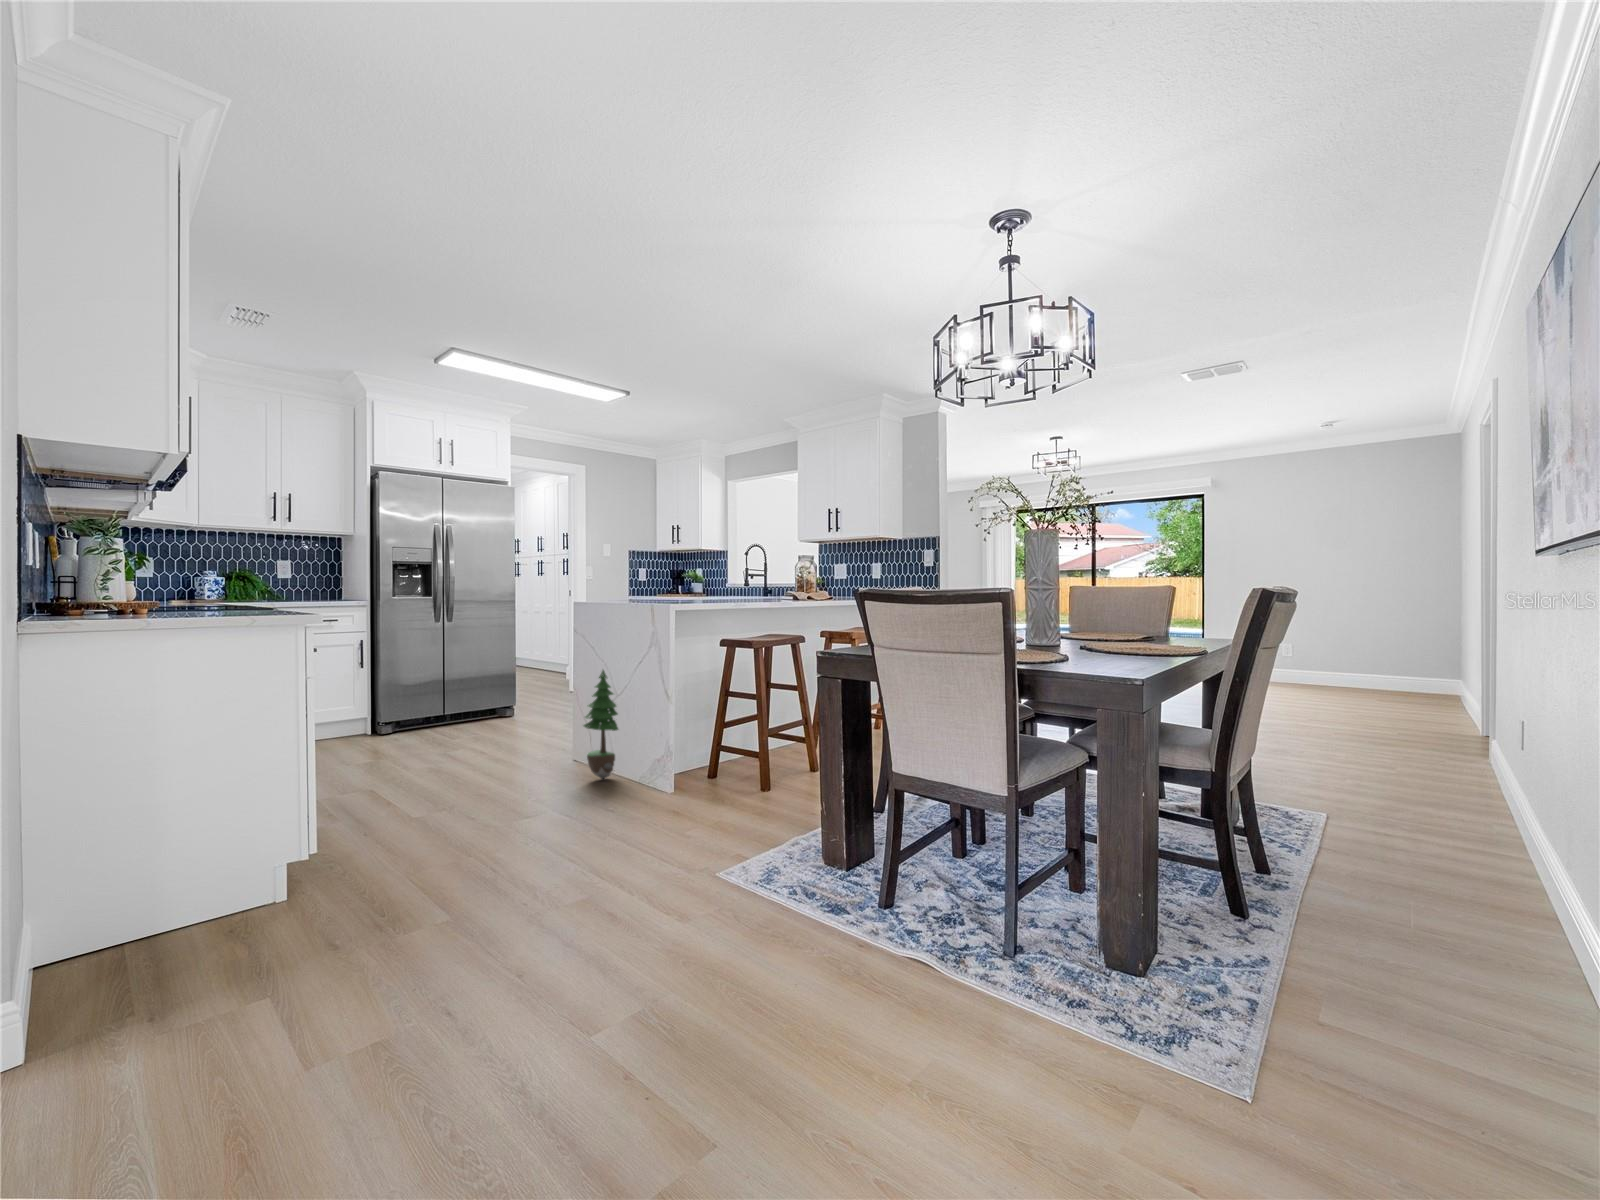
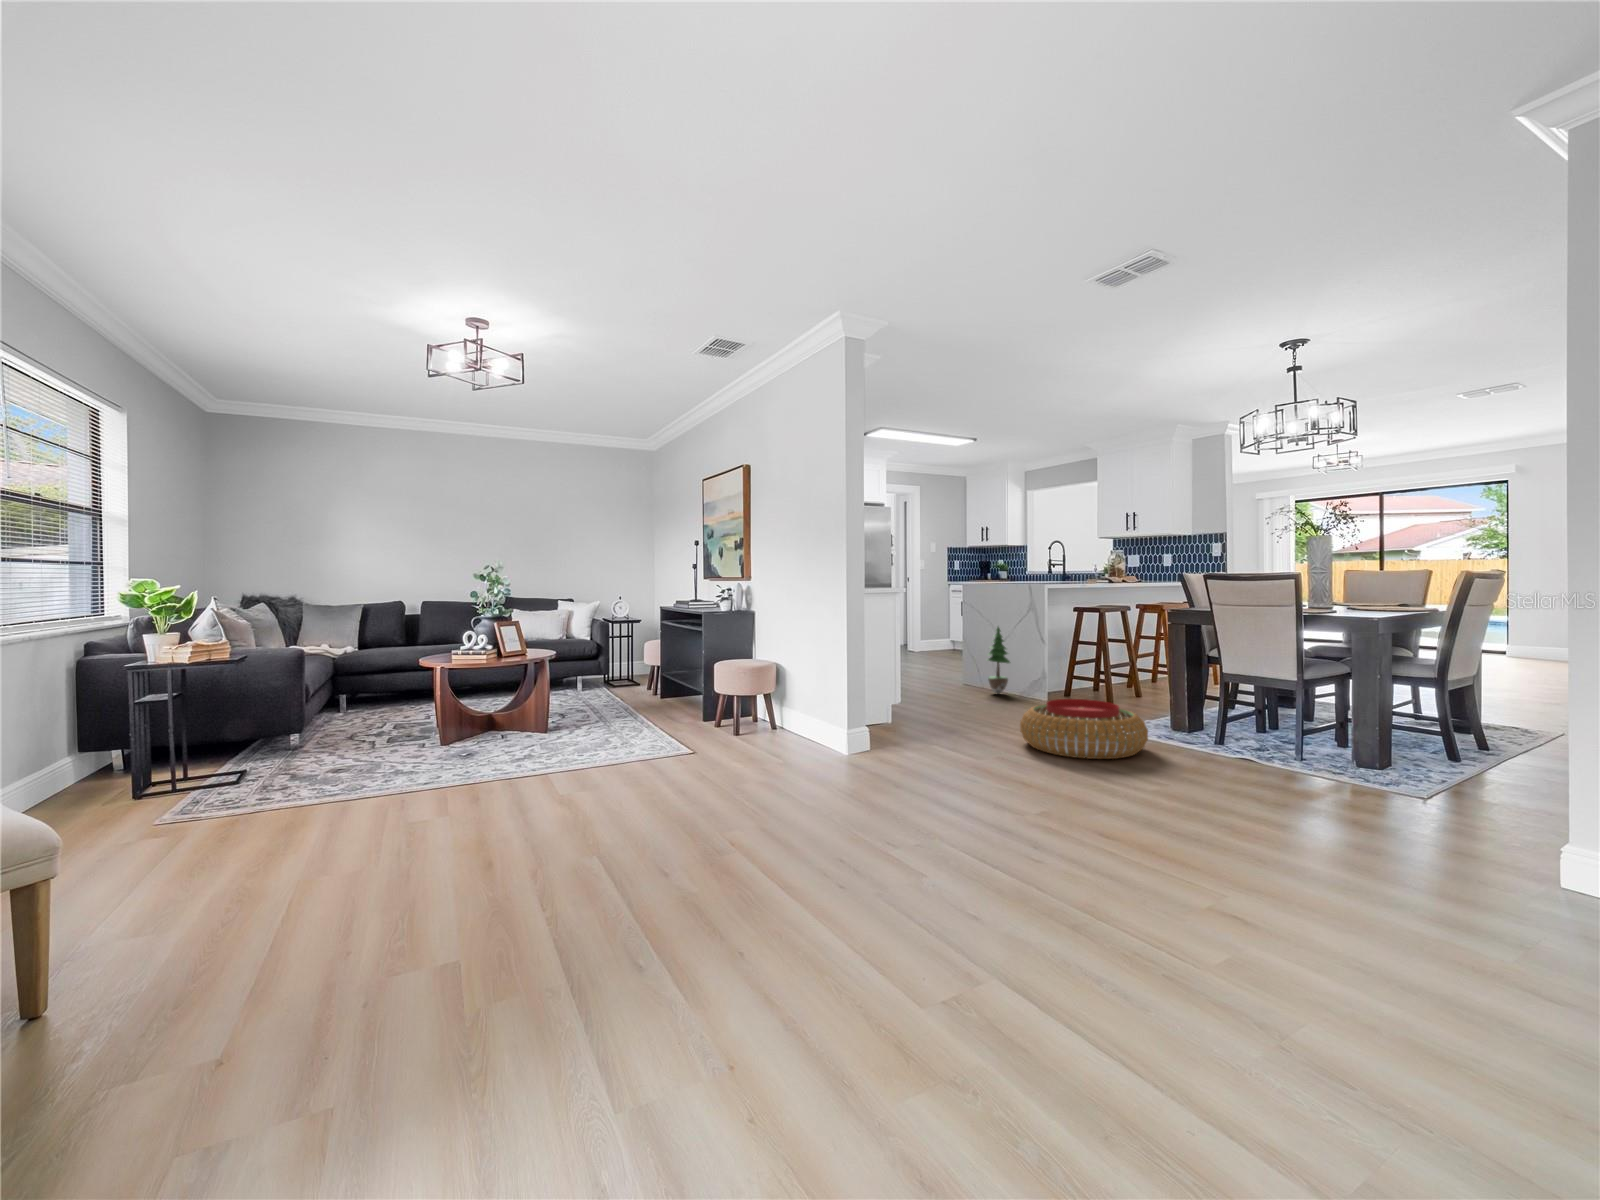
pouf: none [452,851,736,1047] -> present [1020,699,1148,759]

